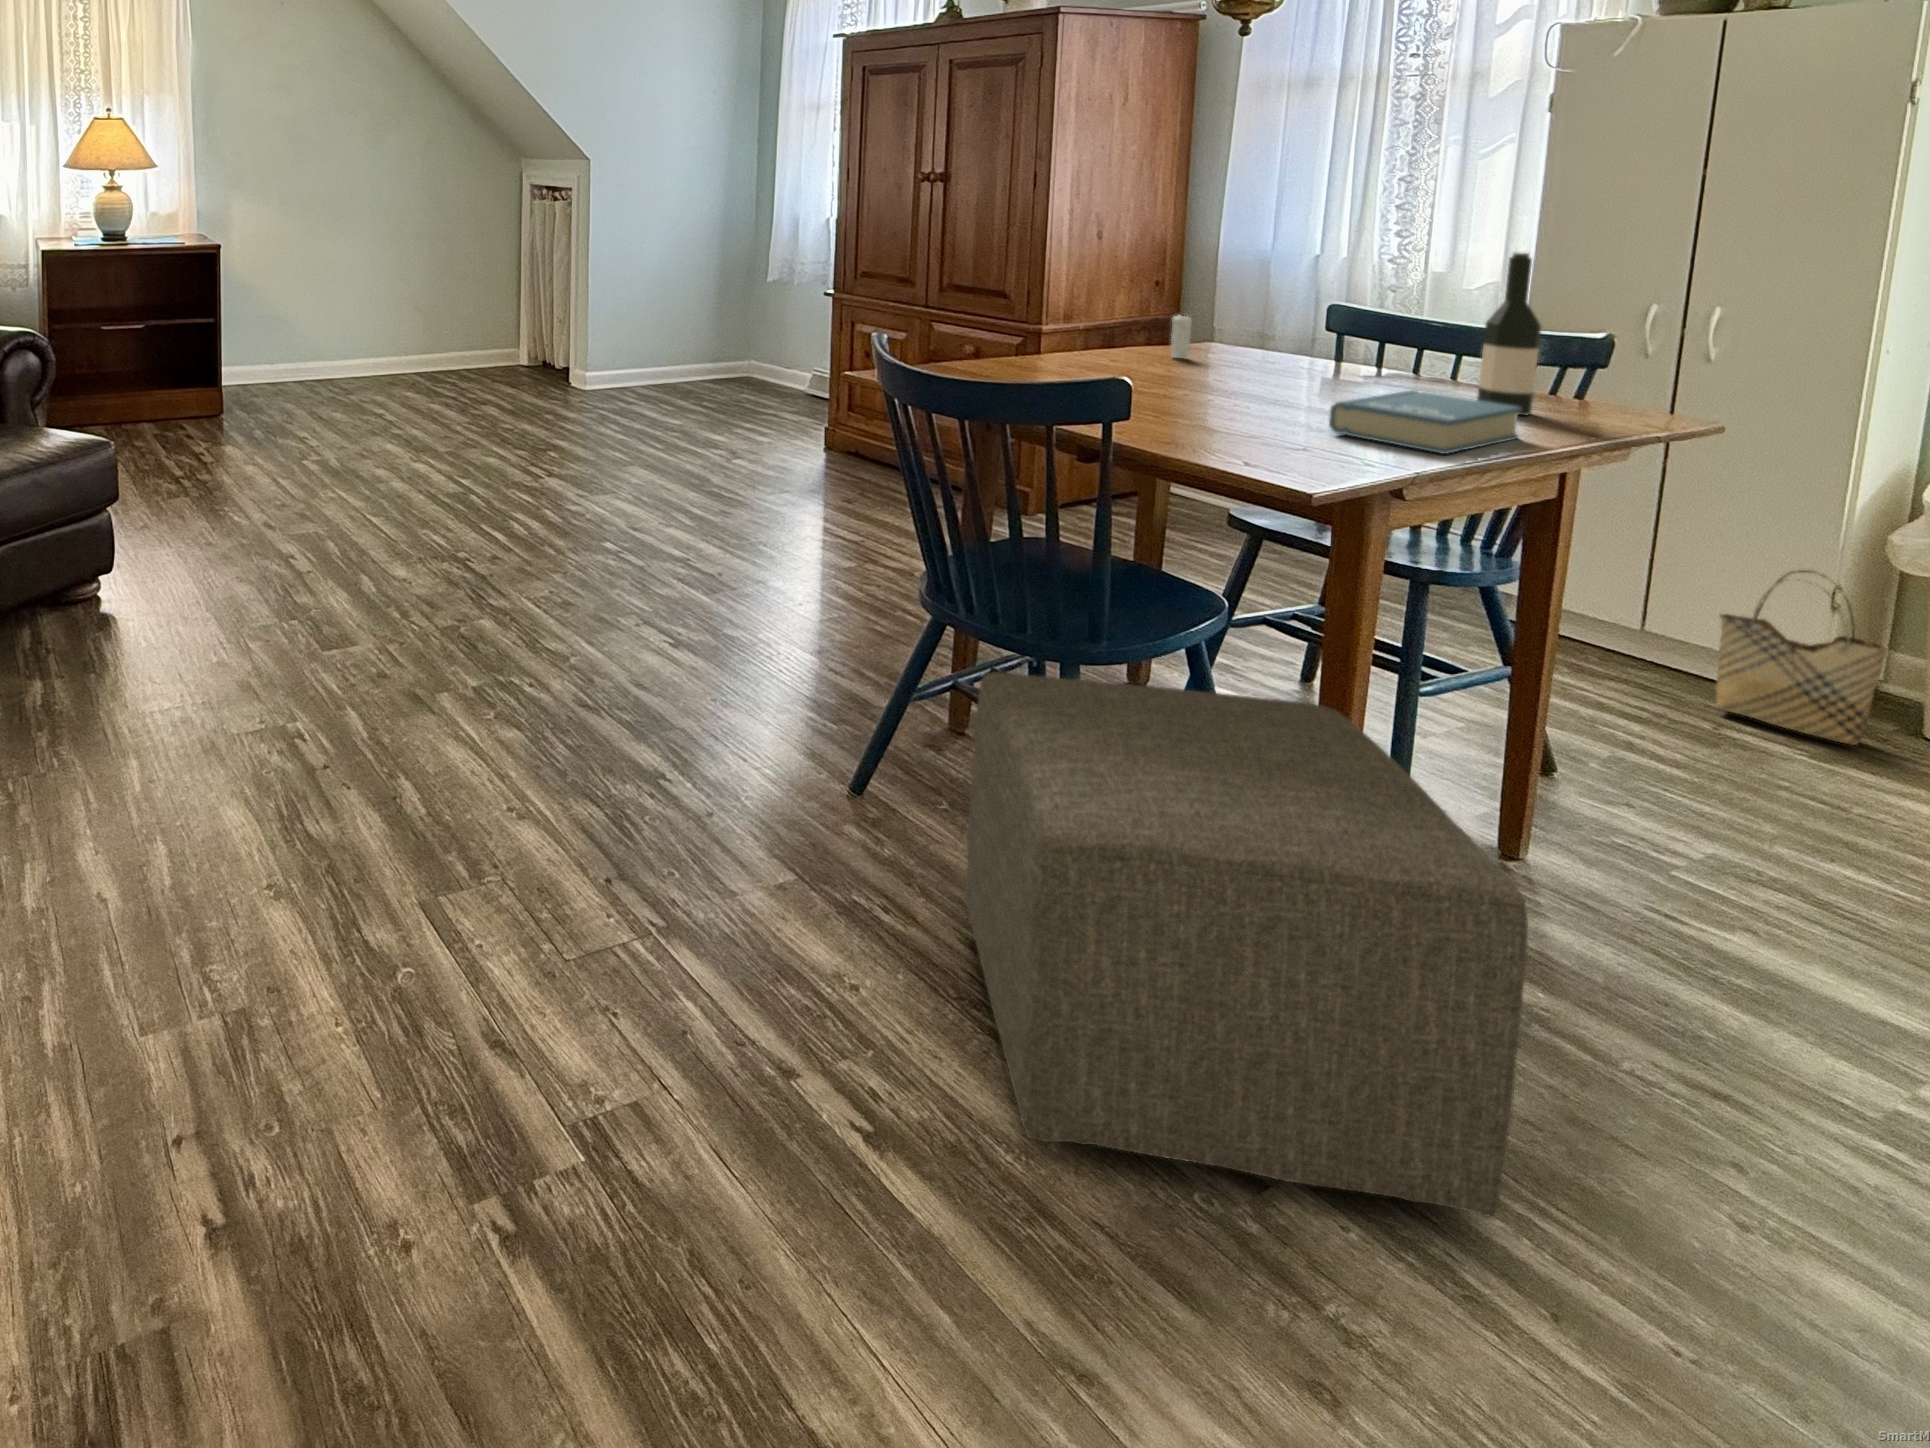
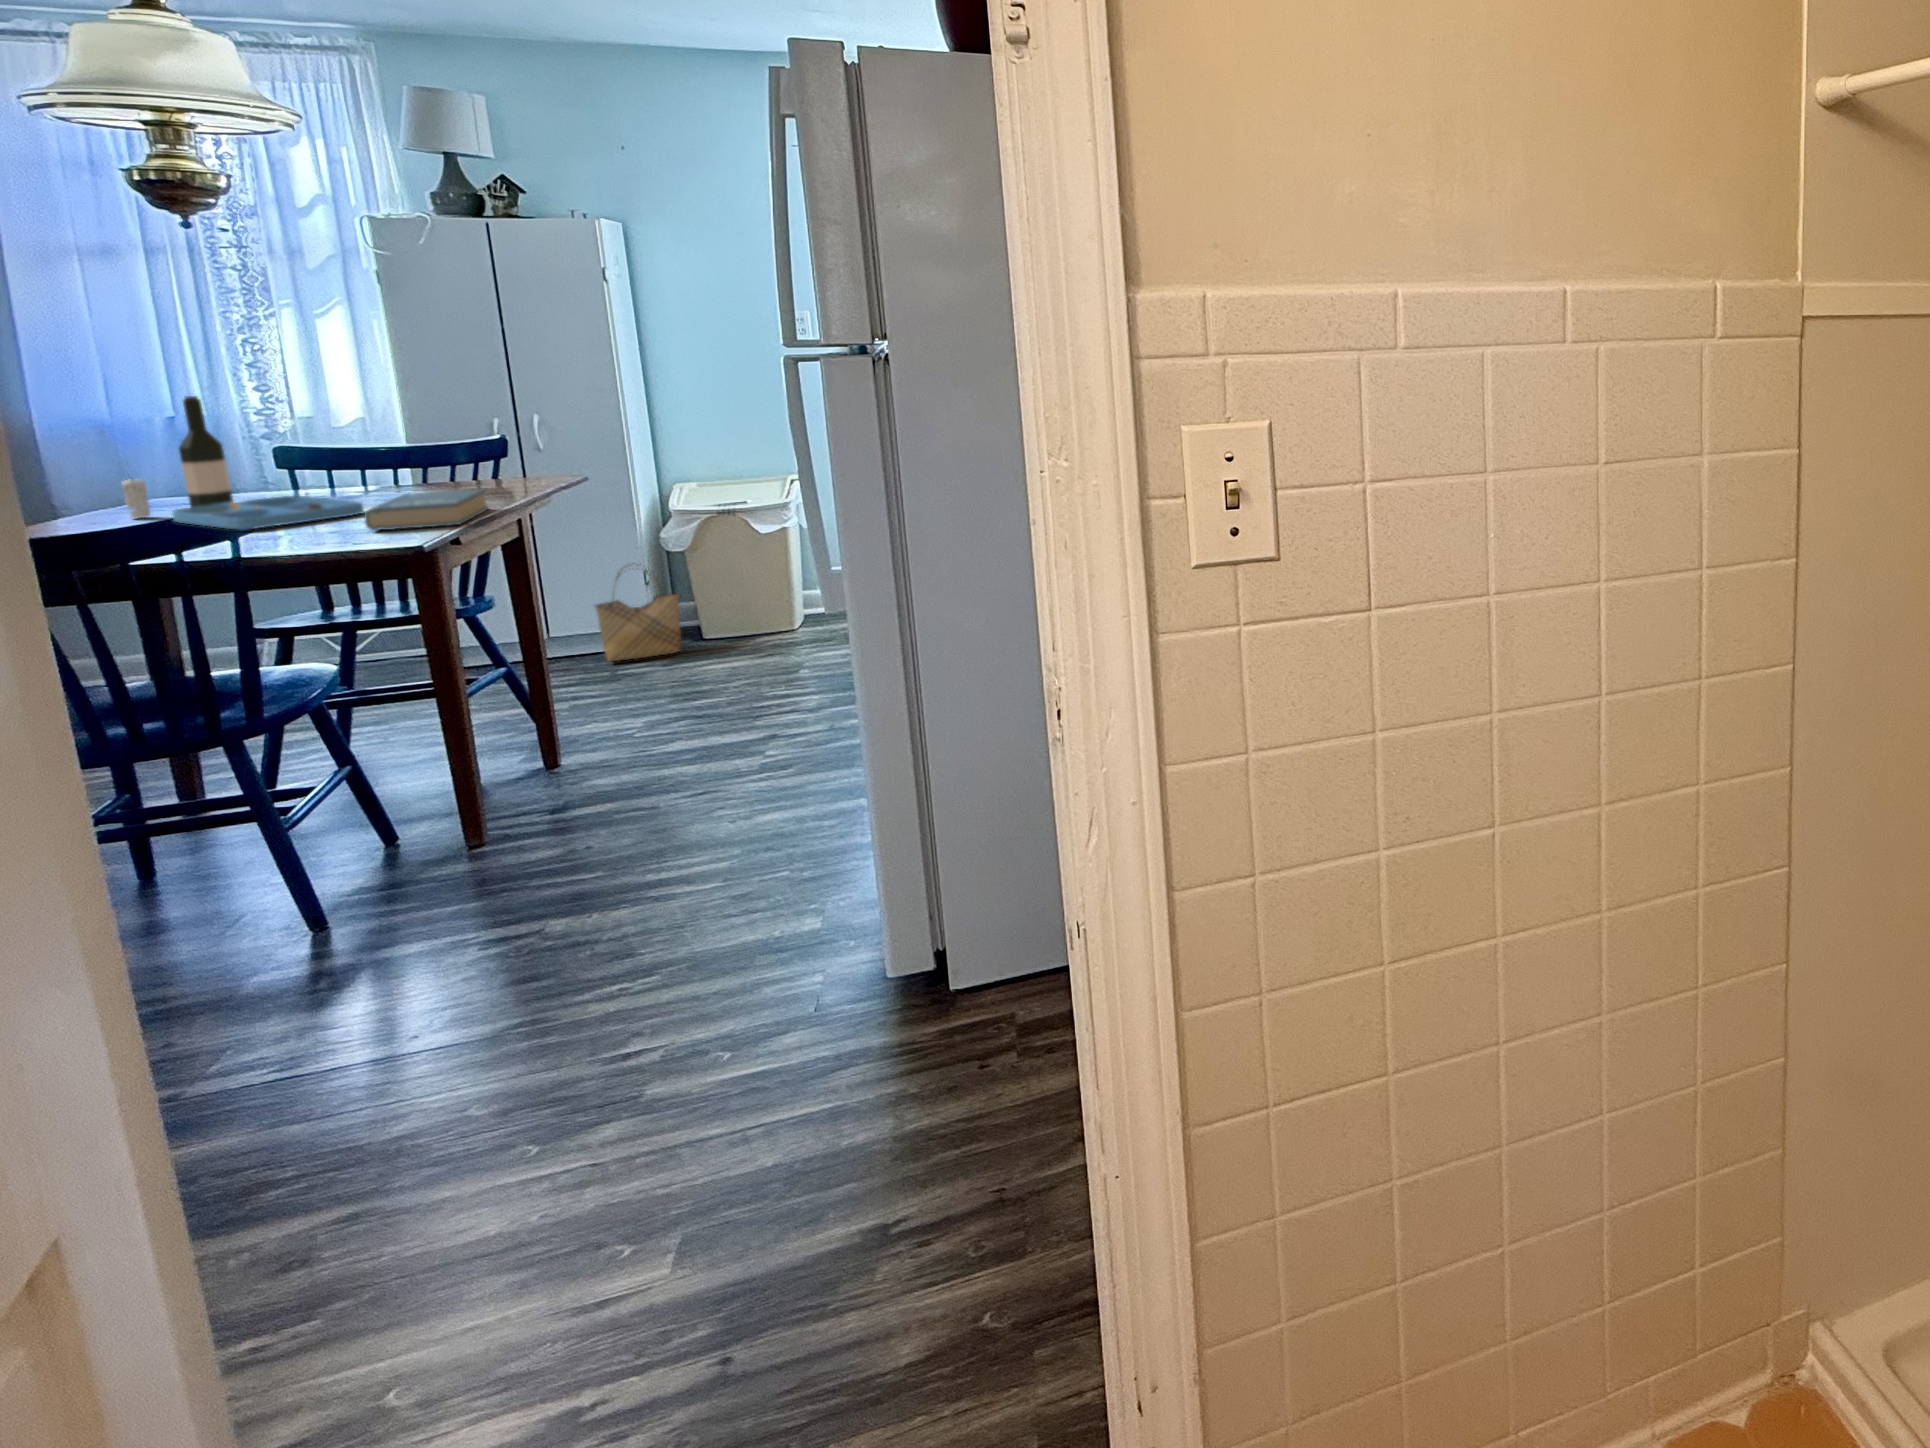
wine bottle: present [1477,252,1541,415] -> present [179,396,234,507]
tray: none [1192,356,1366,404] -> present [173,496,364,530]
ottoman: present [964,673,1528,1216] -> none [181,691,649,991]

